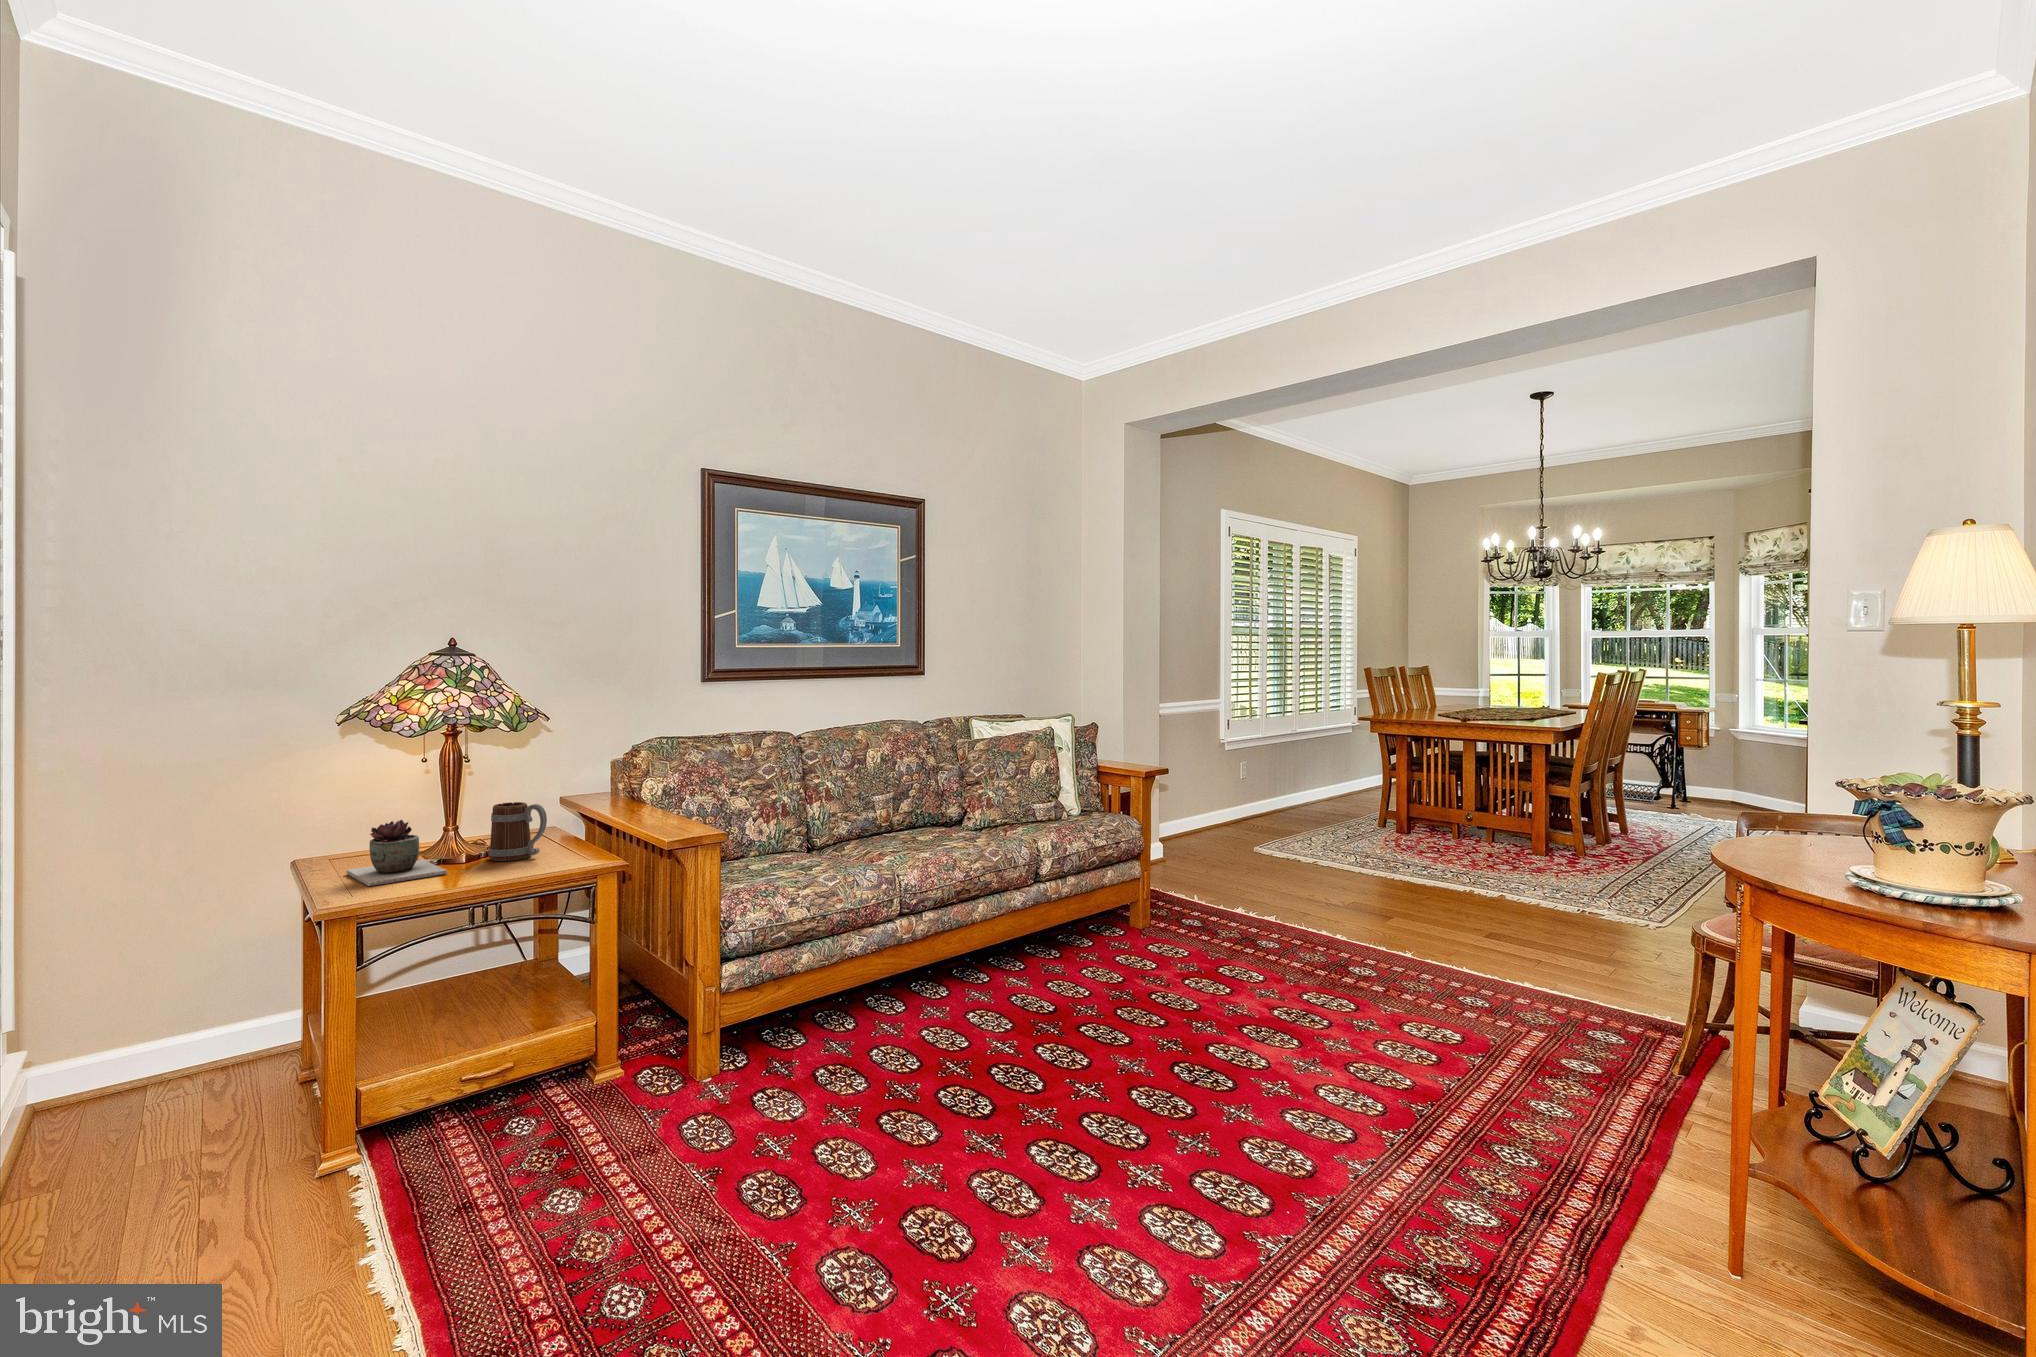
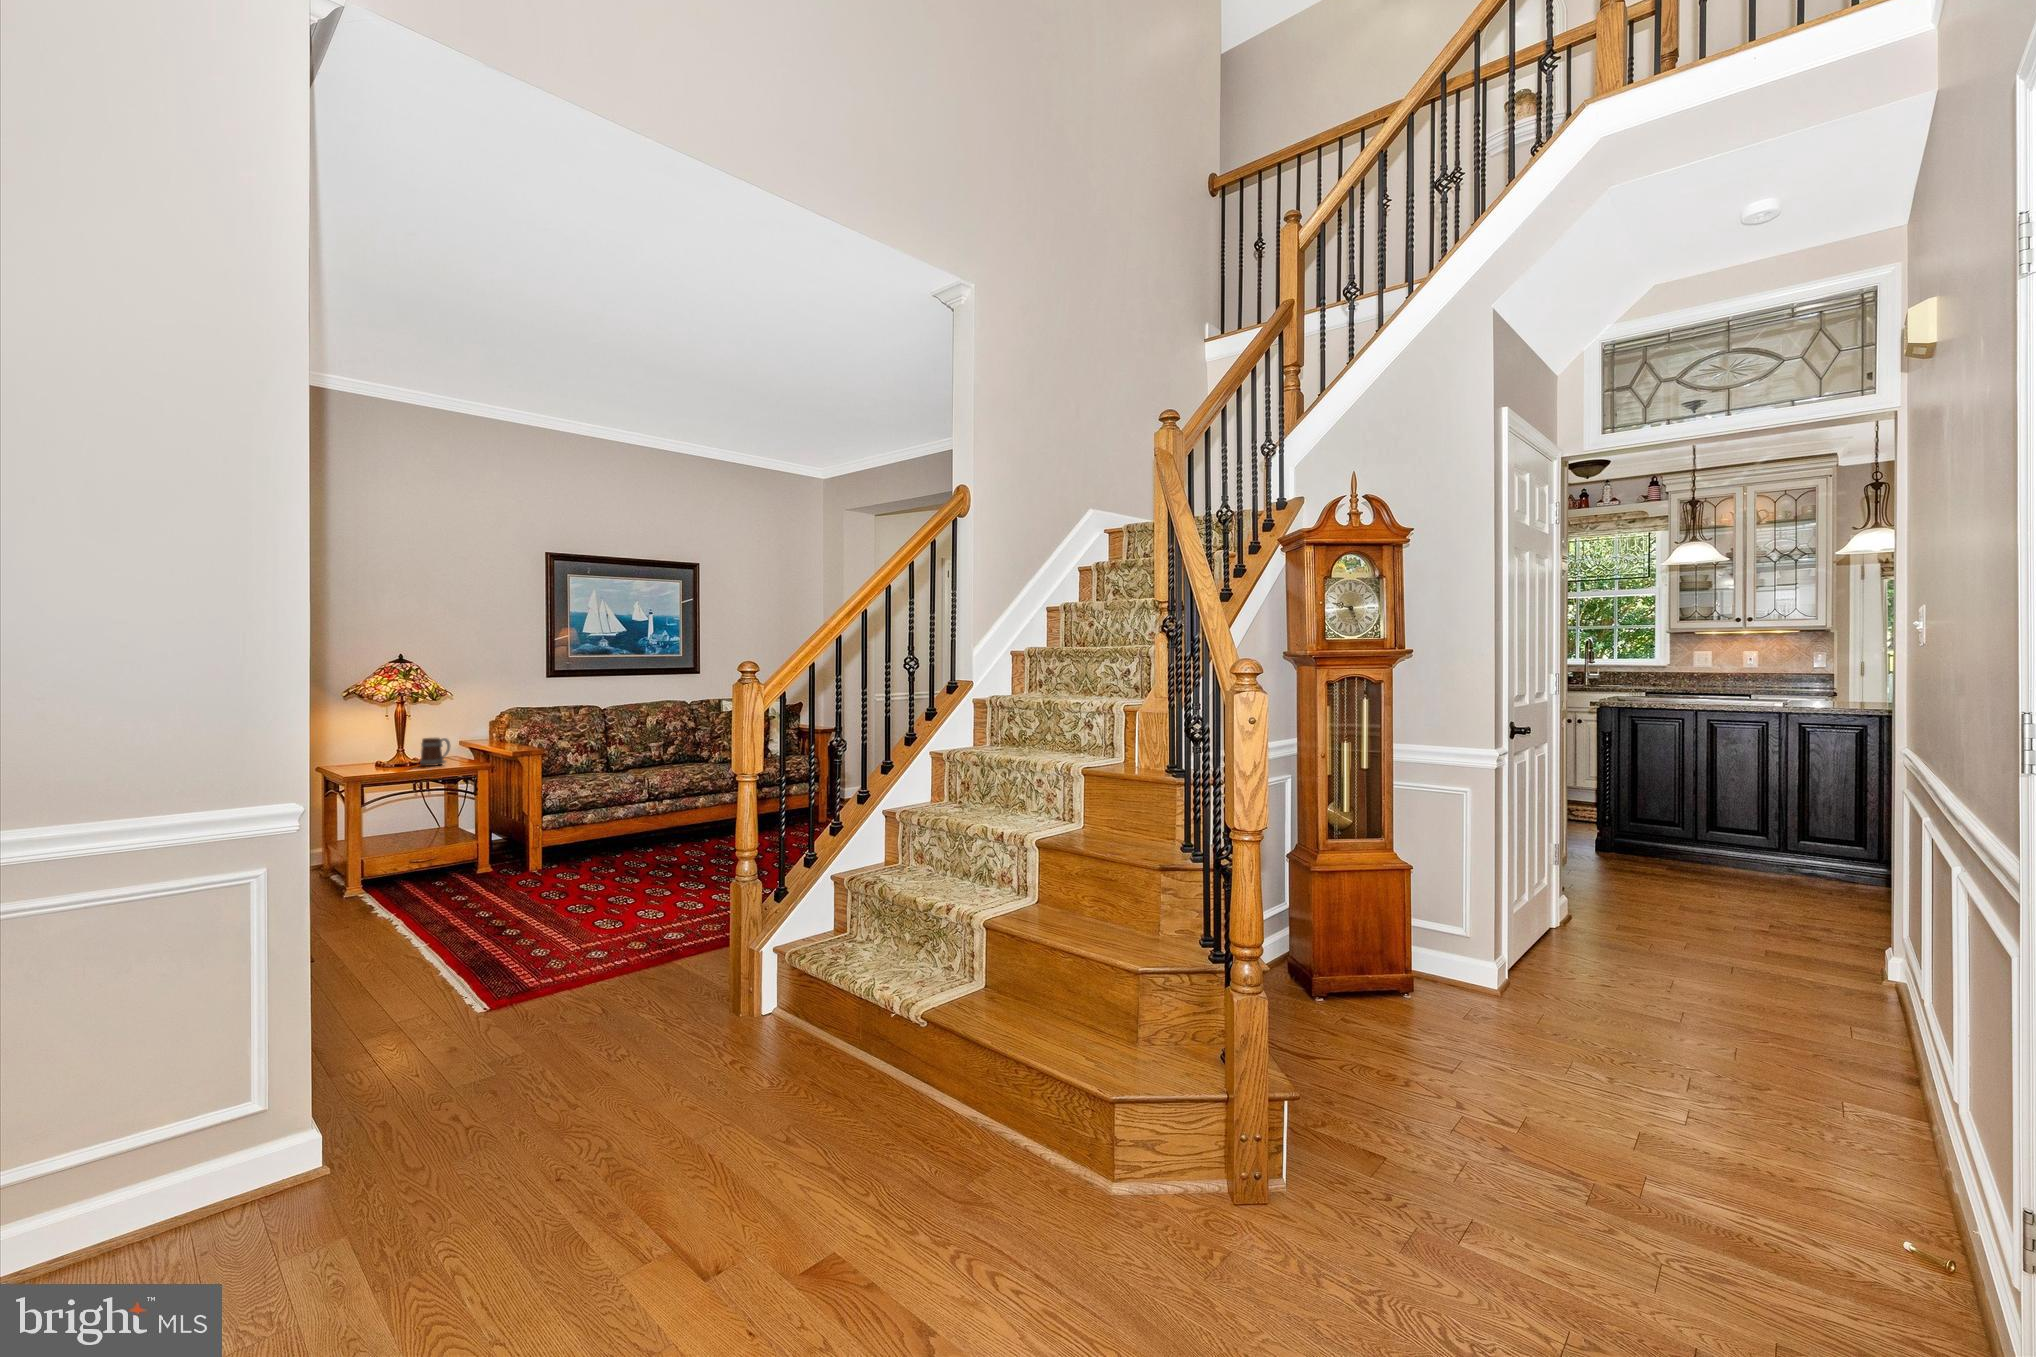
succulent plant: present [347,820,447,886] -> none [348,743,400,773]

